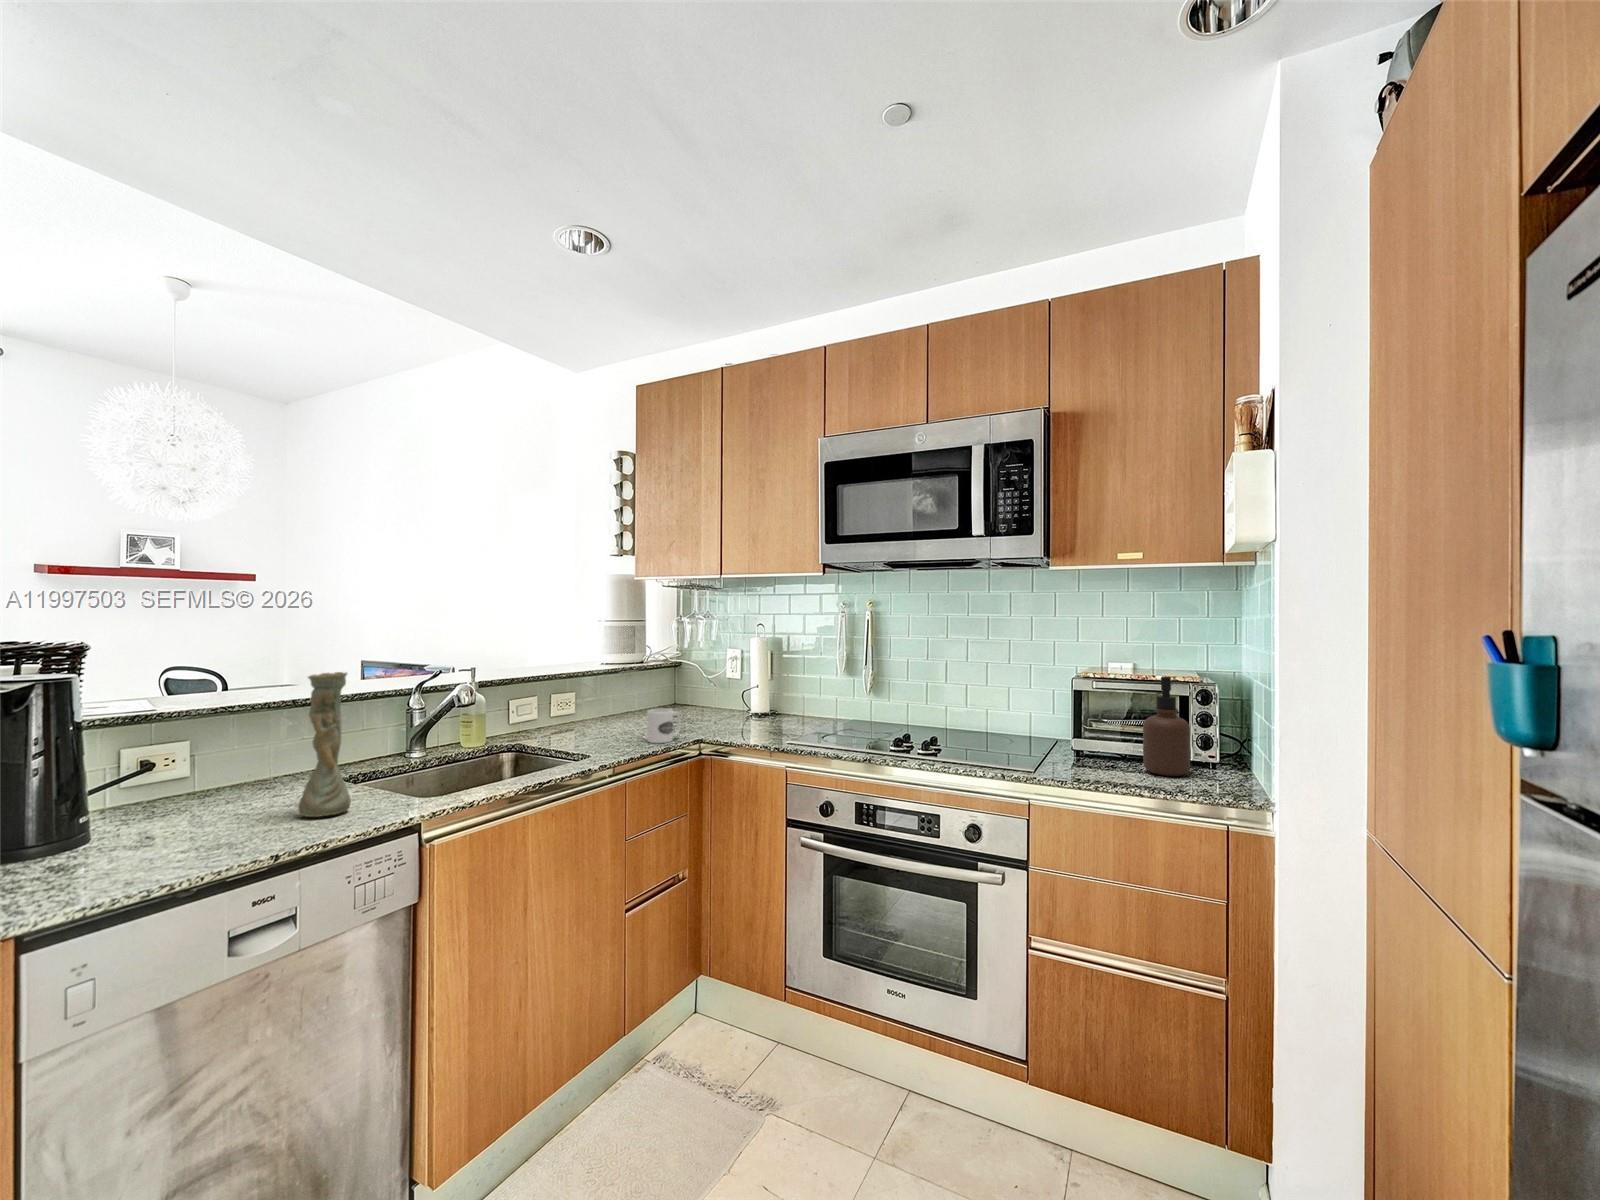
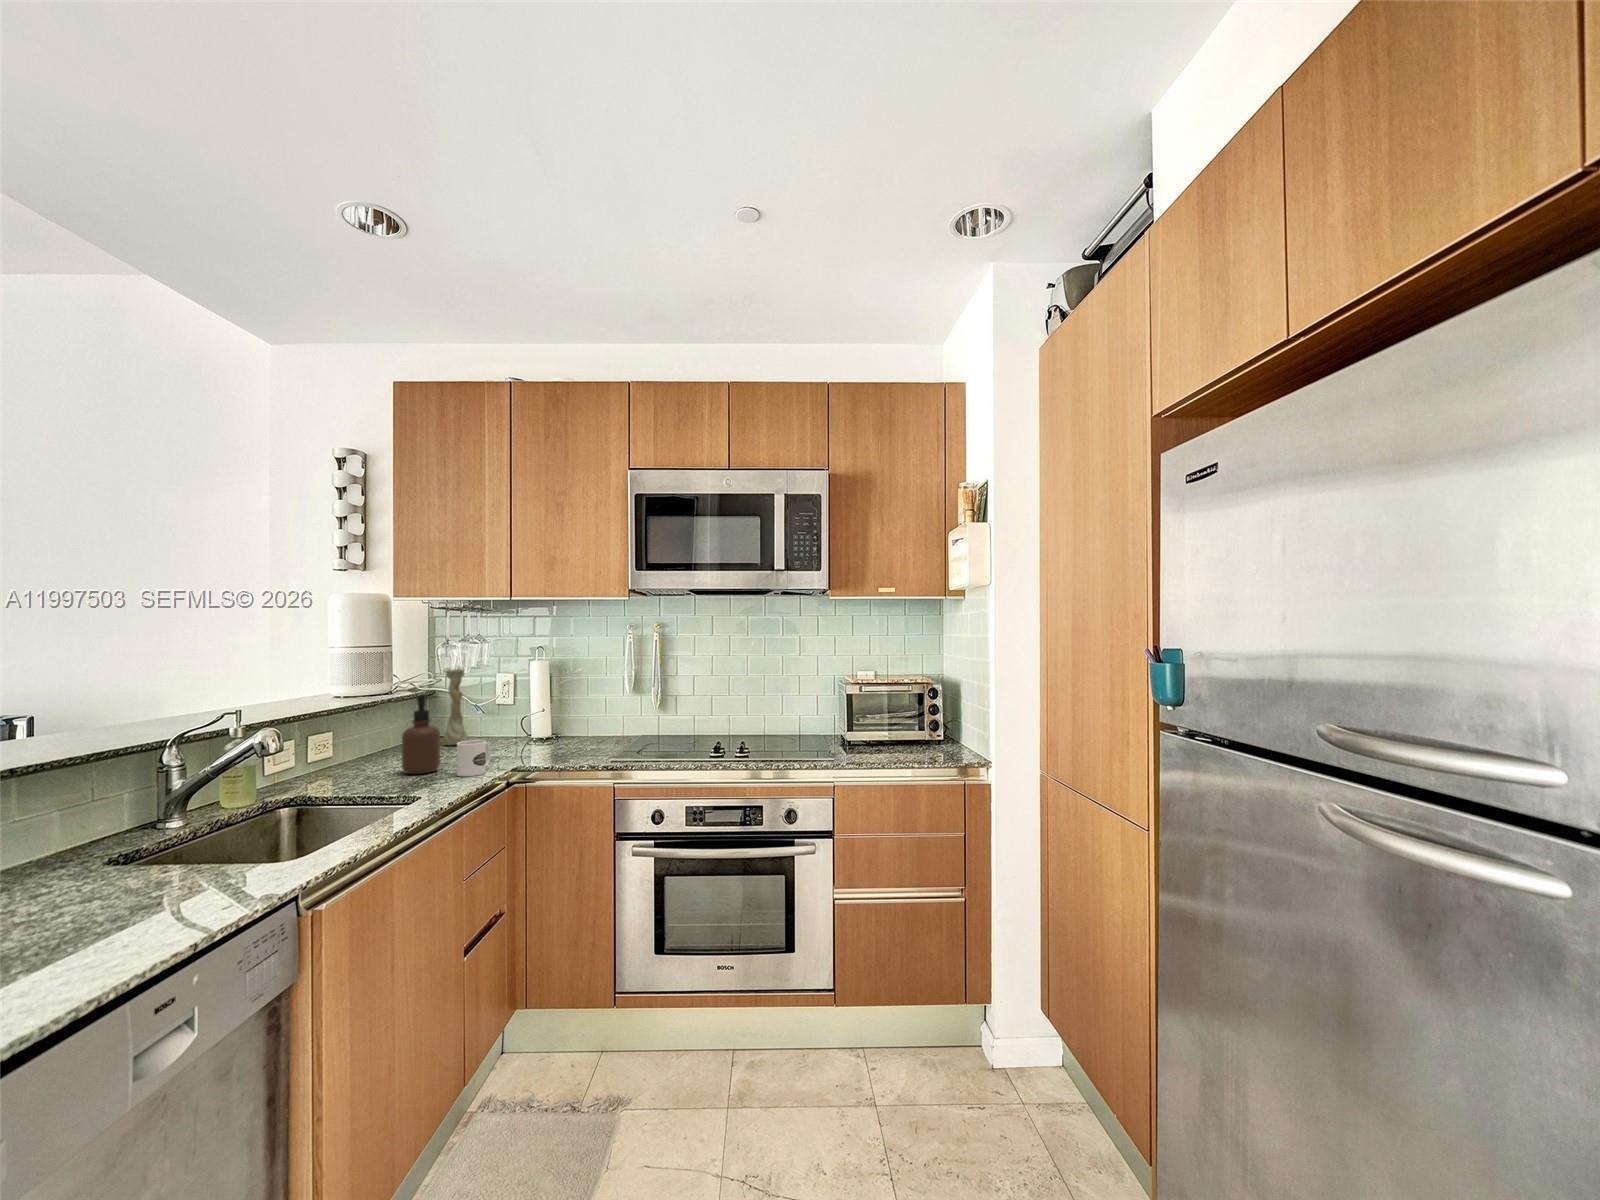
vase: present [298,672,351,817] -> present [443,669,468,745]
soap dispenser: present [1143,677,1190,776] -> present [402,695,440,774]

